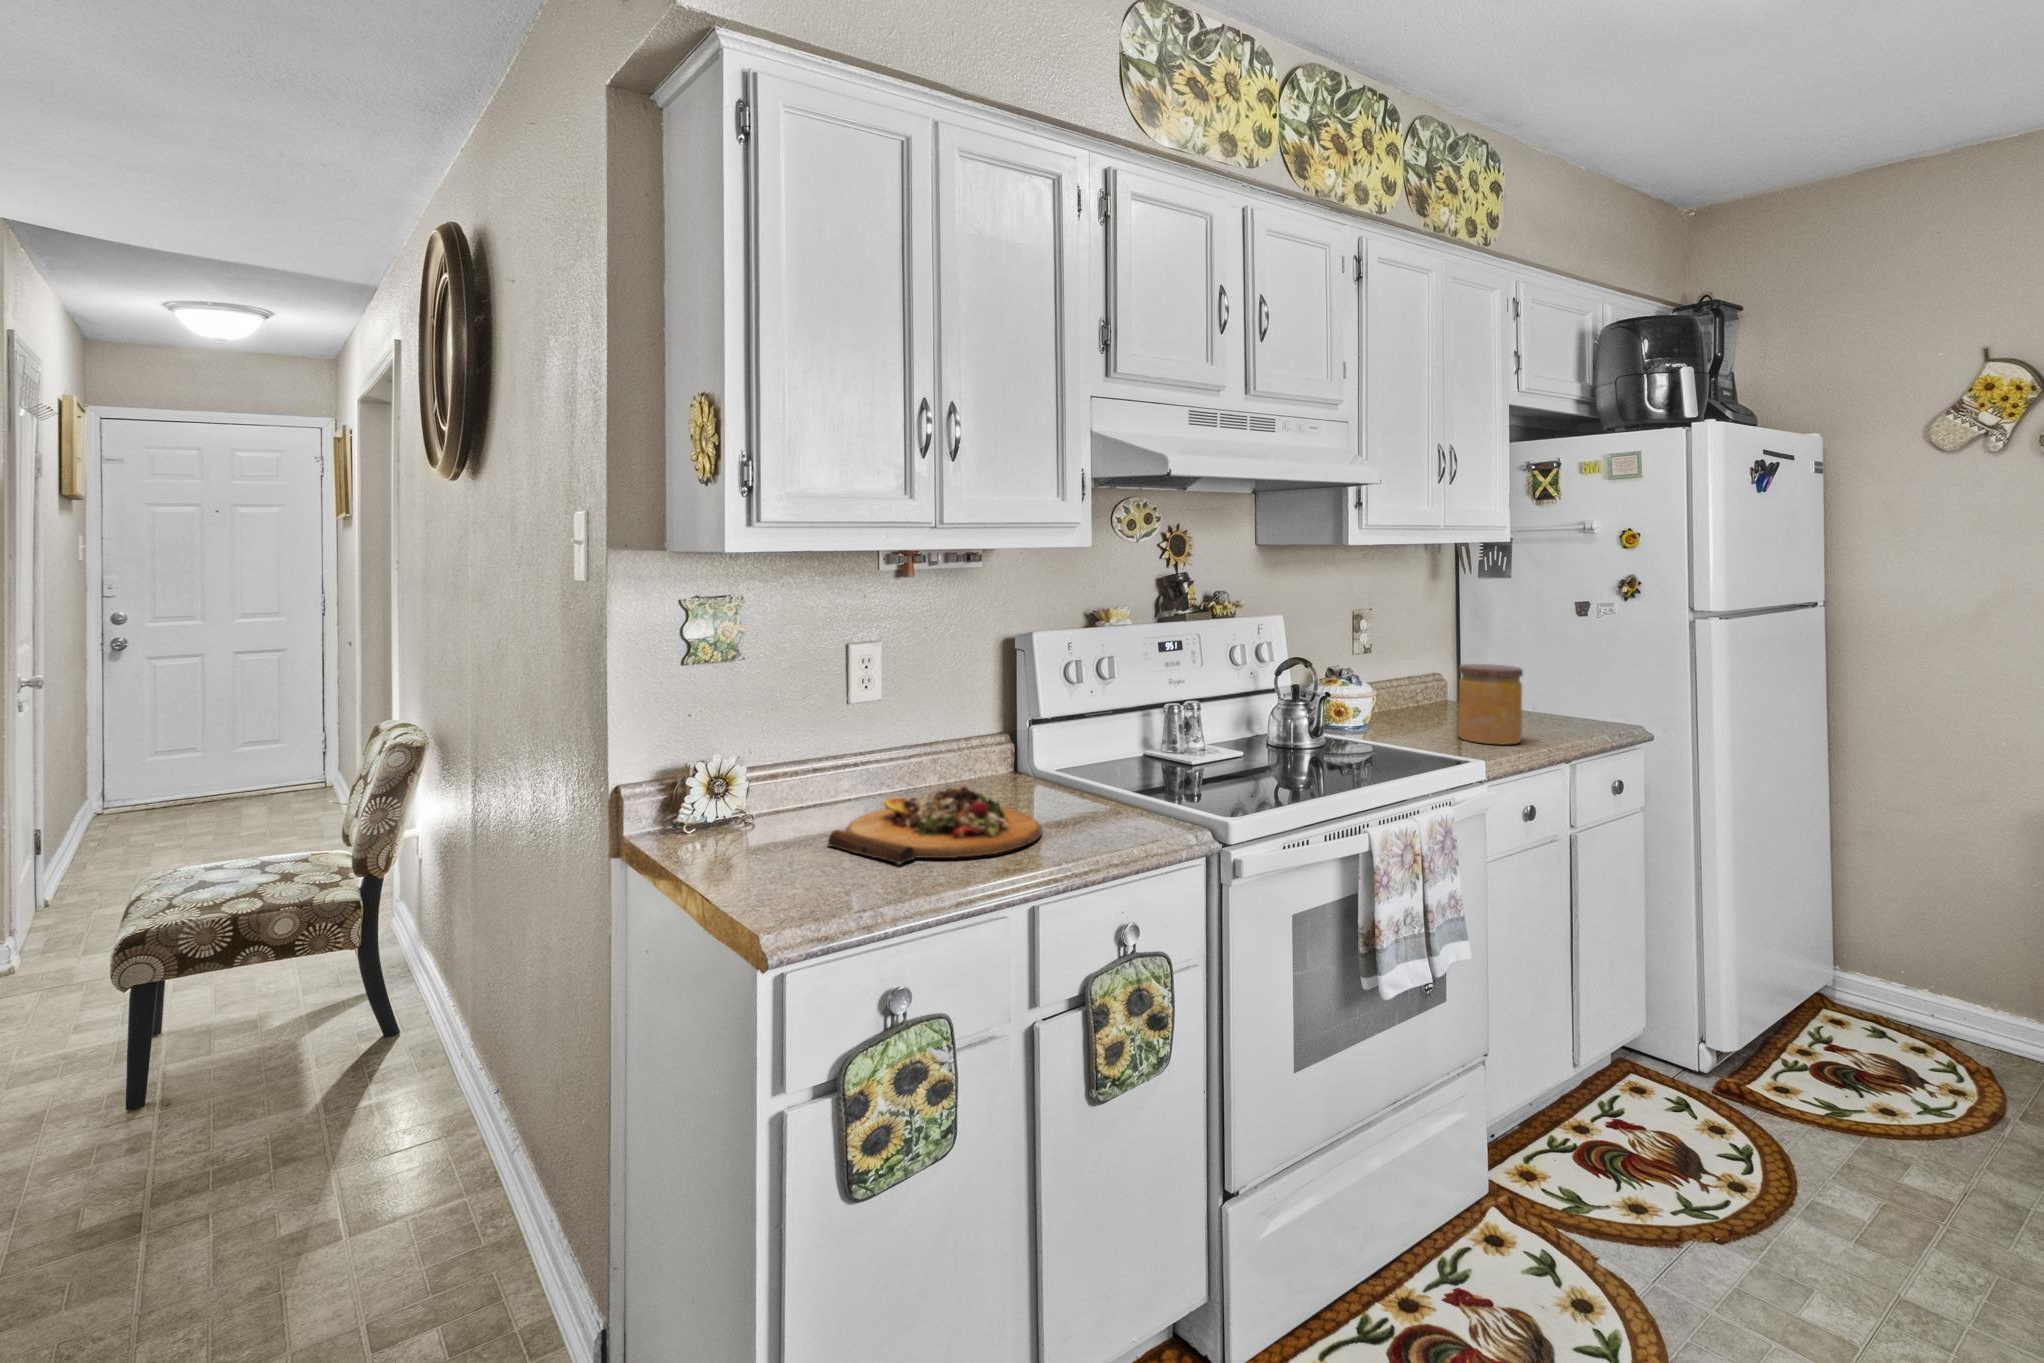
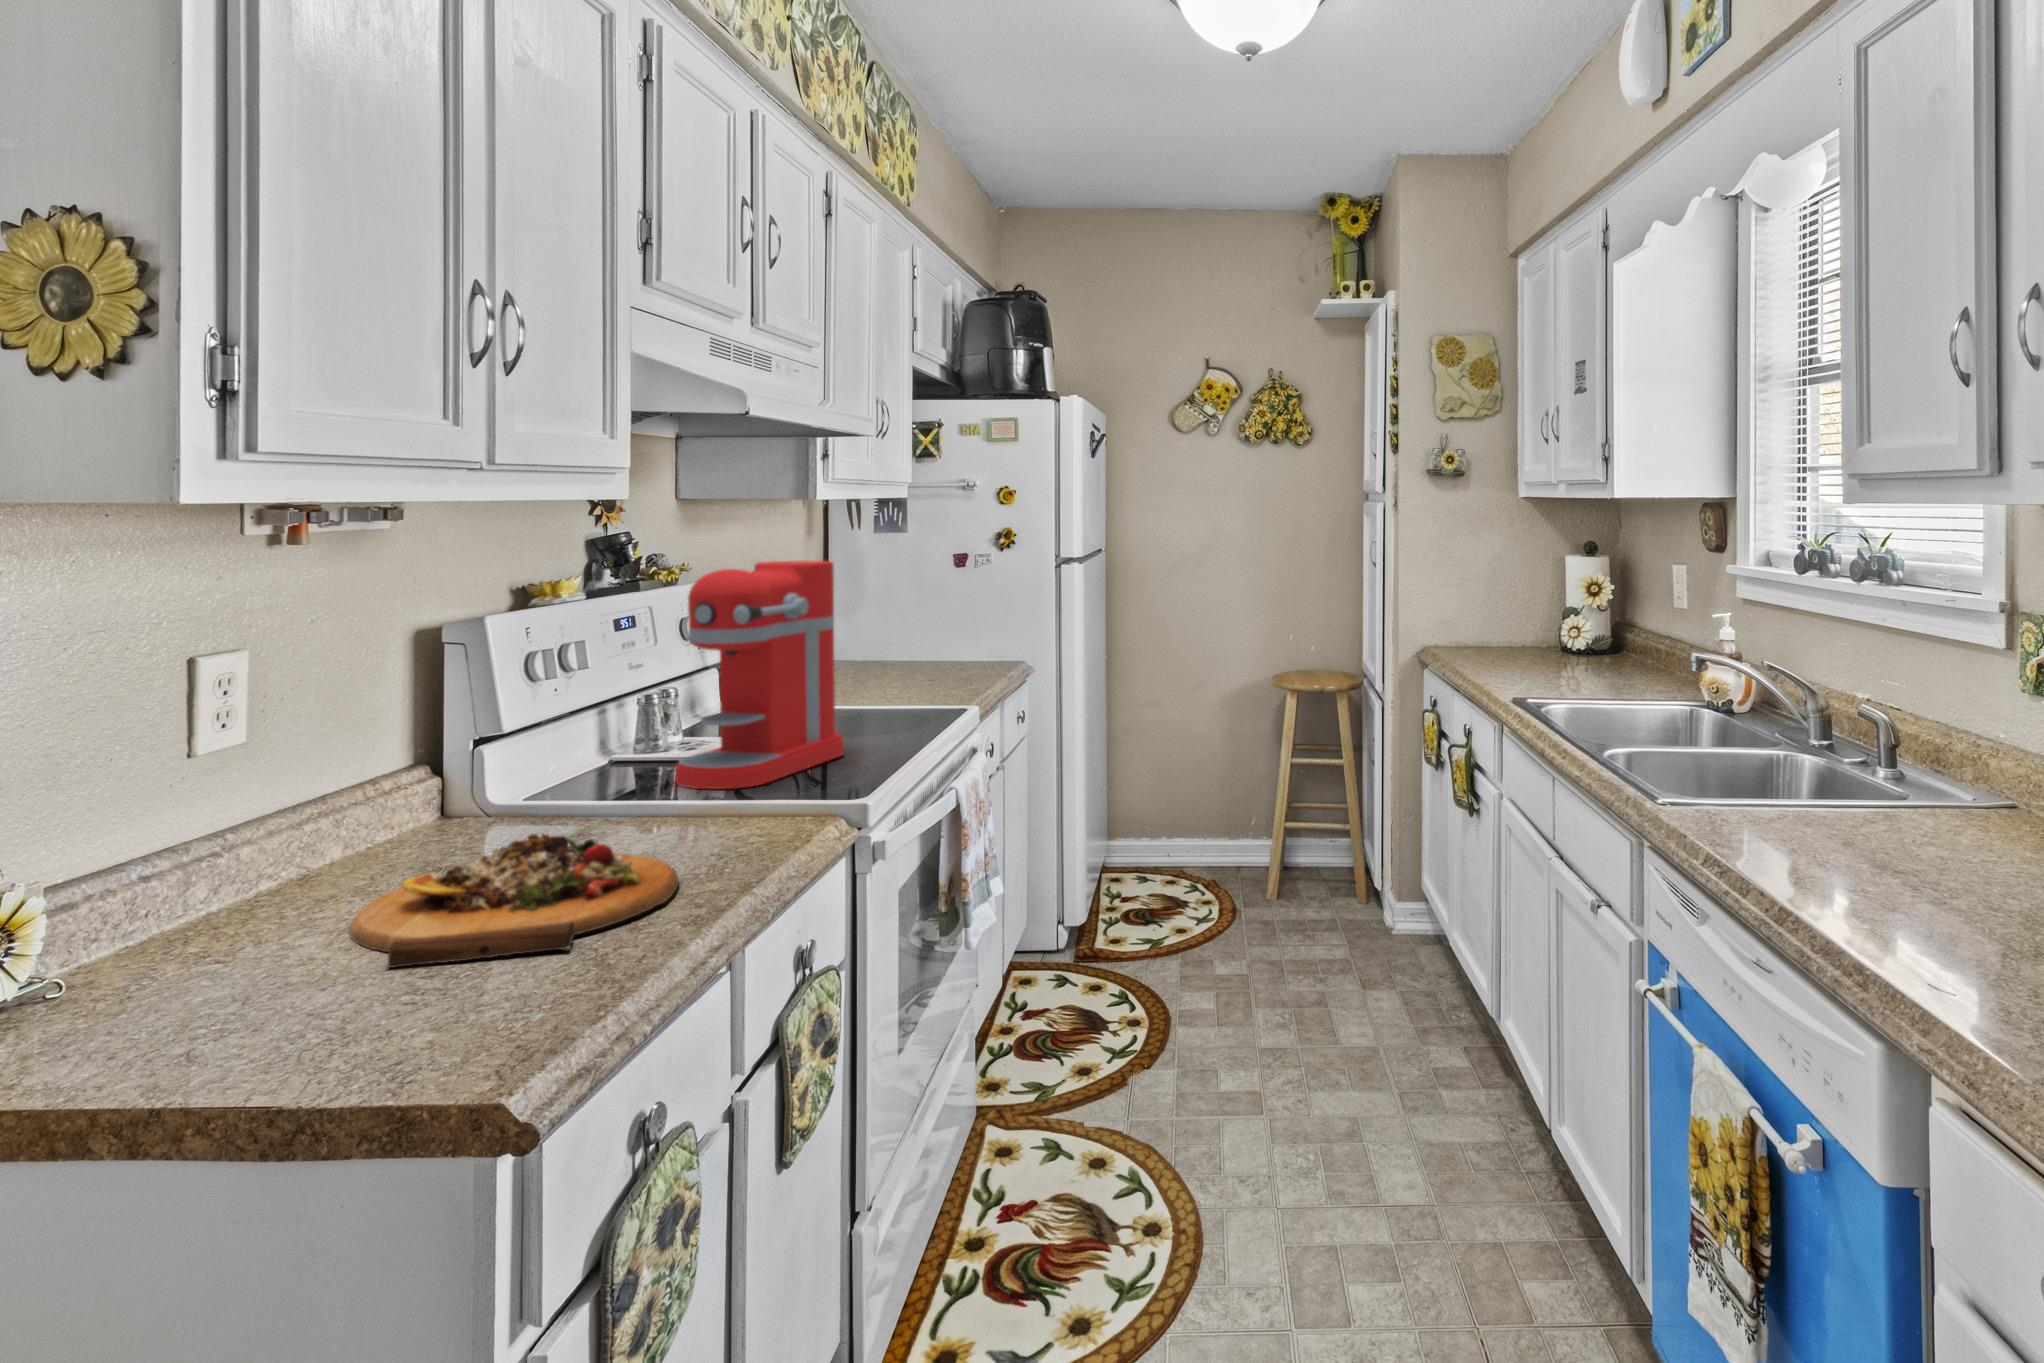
coffee maker: none [1171,614,1324,797] -> present [675,561,844,789]
jar: present [1458,664,1523,745] -> none [853,601,920,685]

